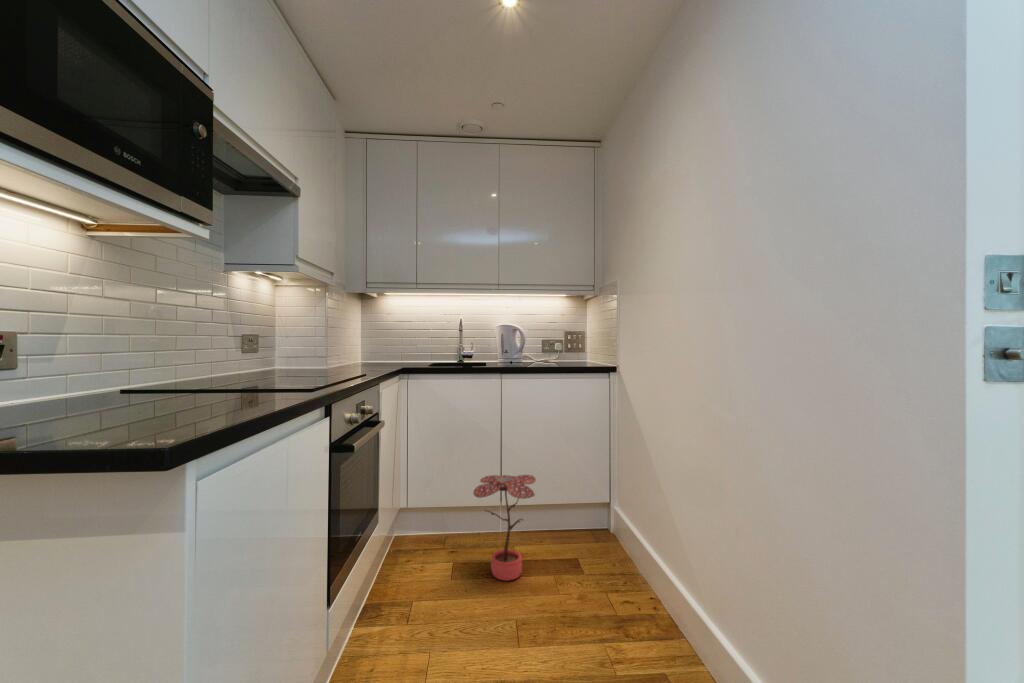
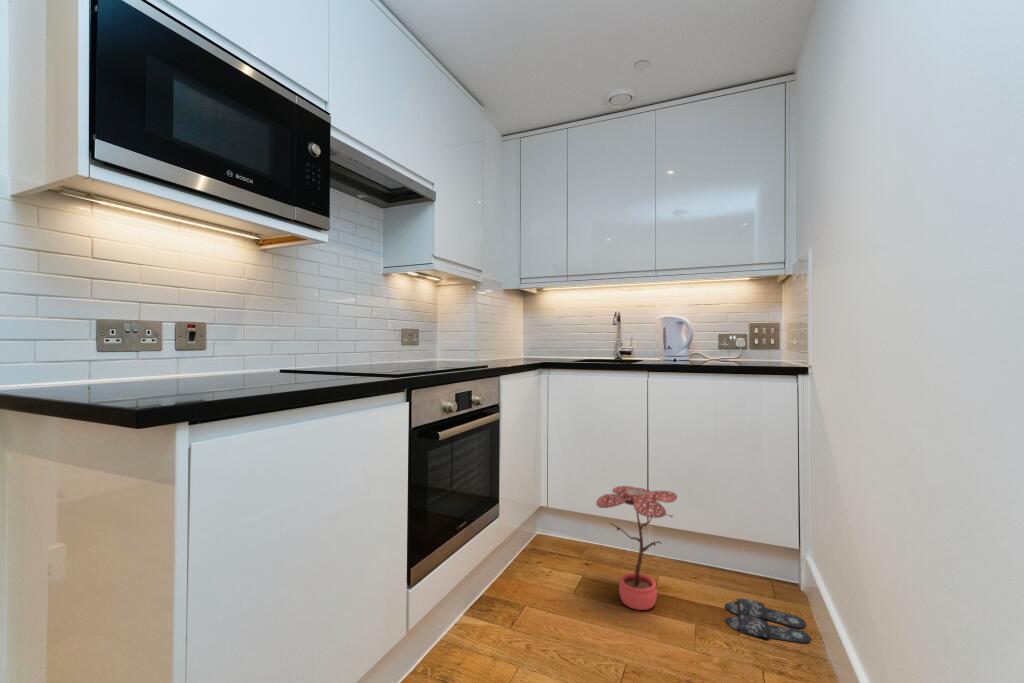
slippers: none [570,552,632,578] -> present [725,599,811,643]

